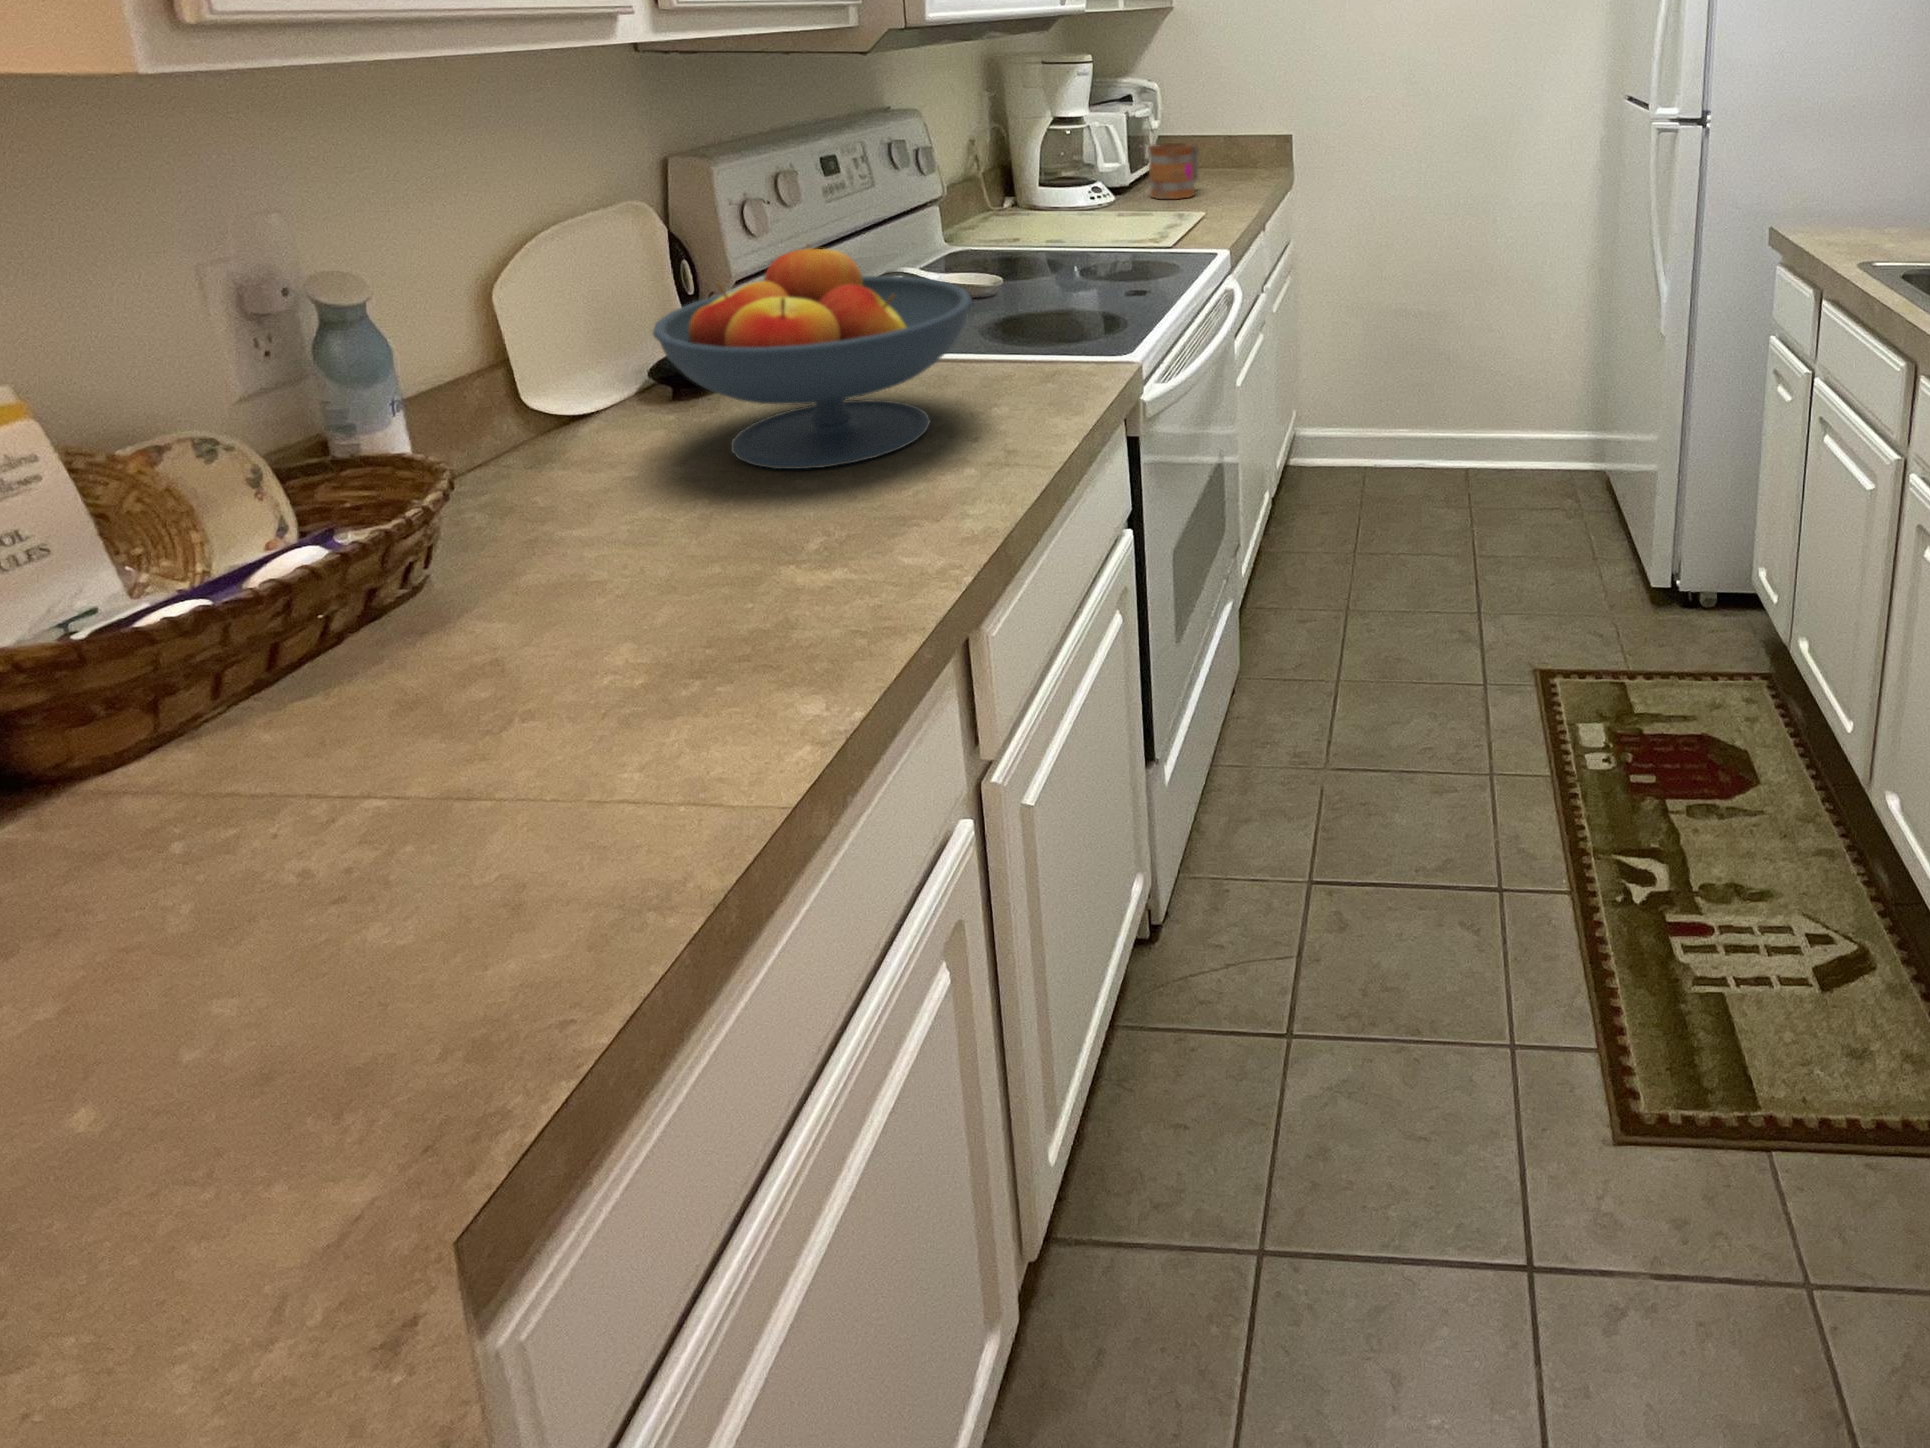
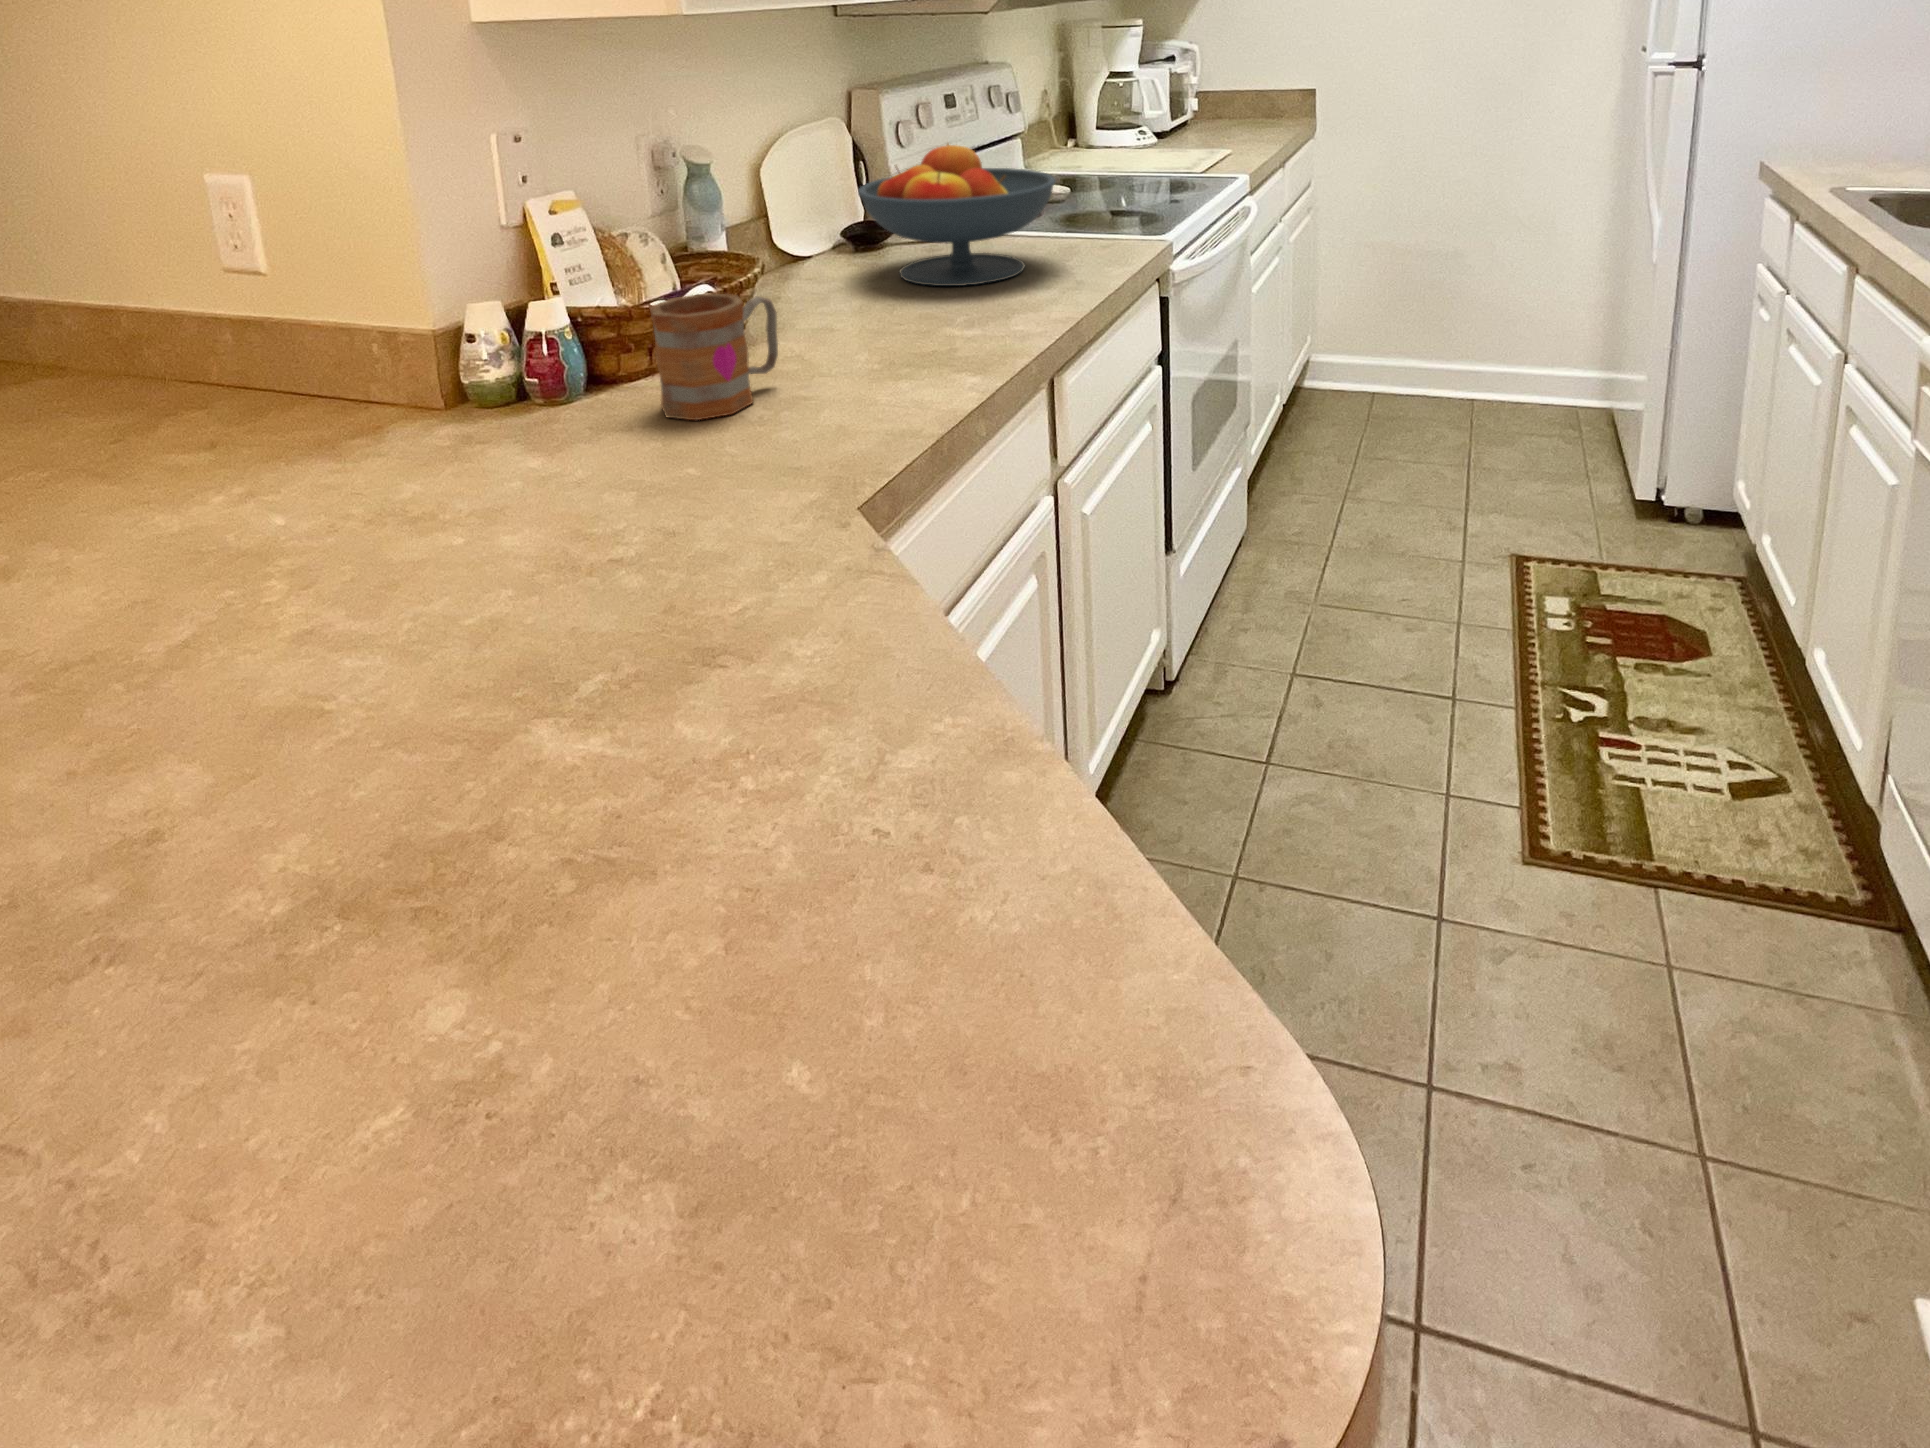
mug: present [1148,143,1198,199] -> present [650,293,778,420]

